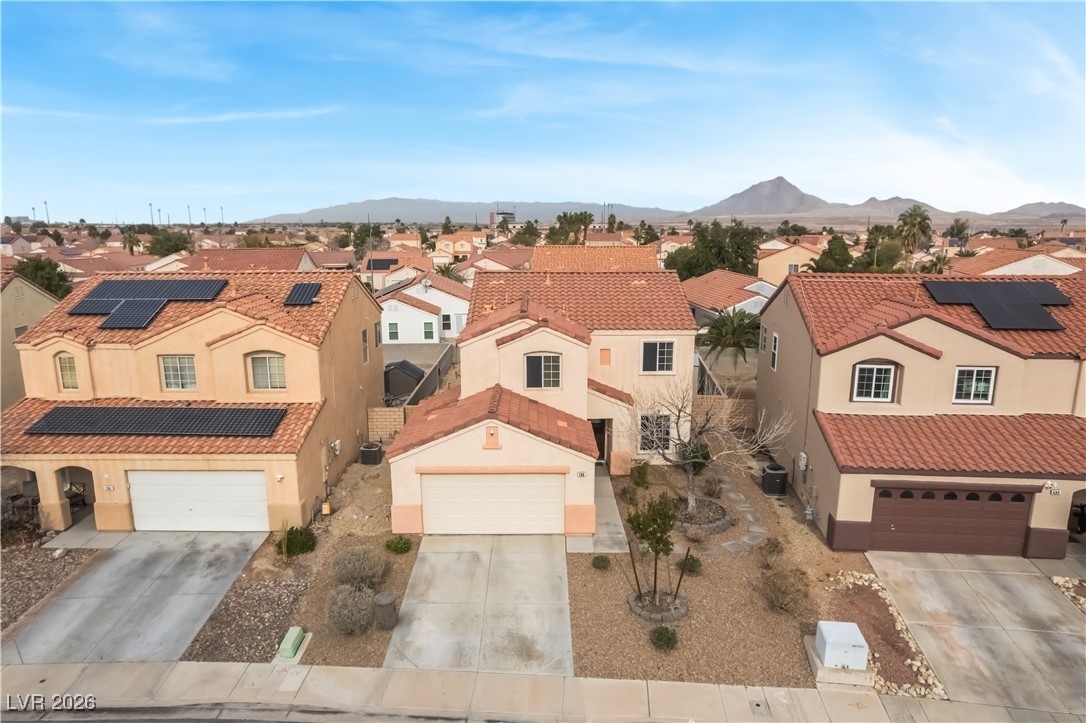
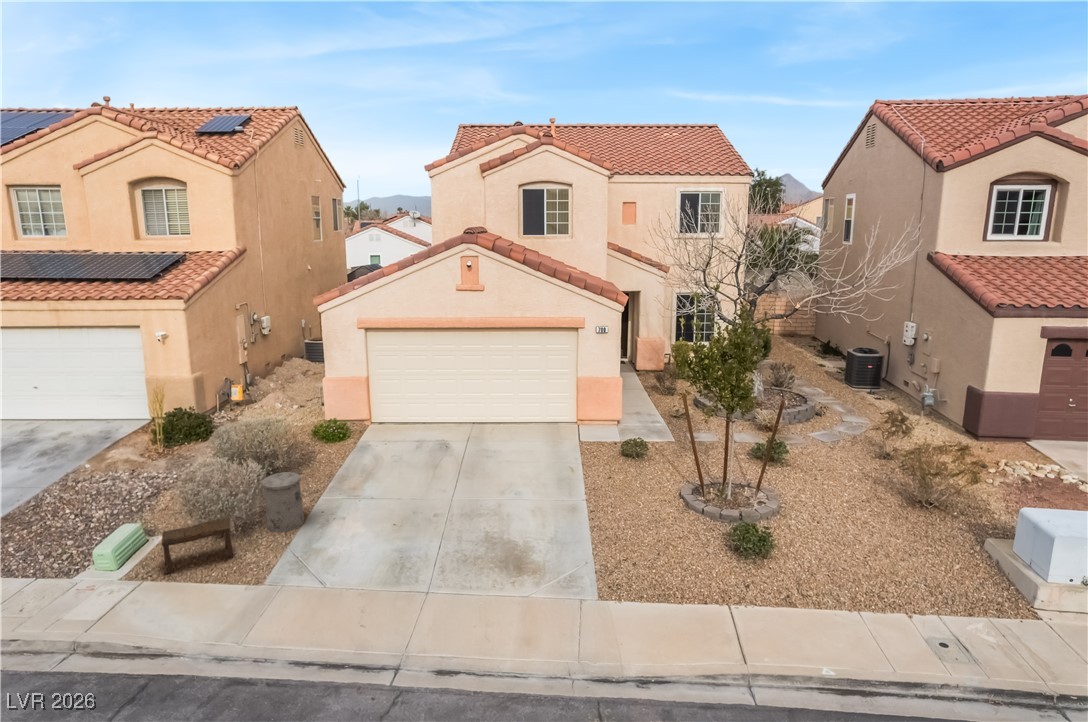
bench: none [323,624,362,660] -> present [162,517,234,573]

